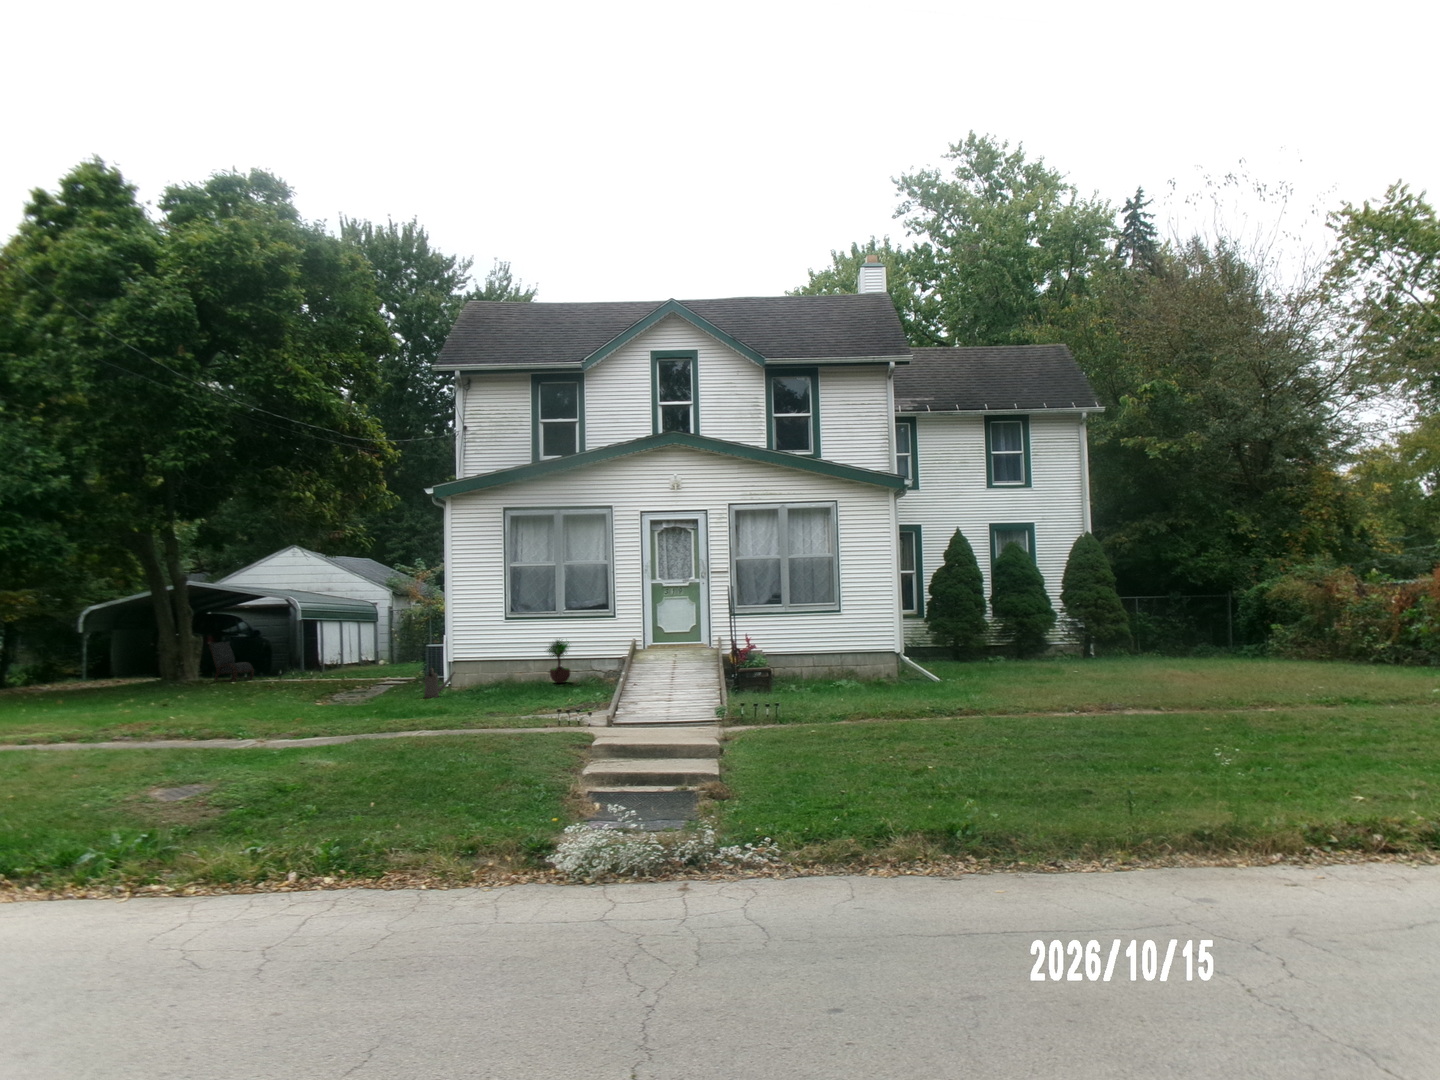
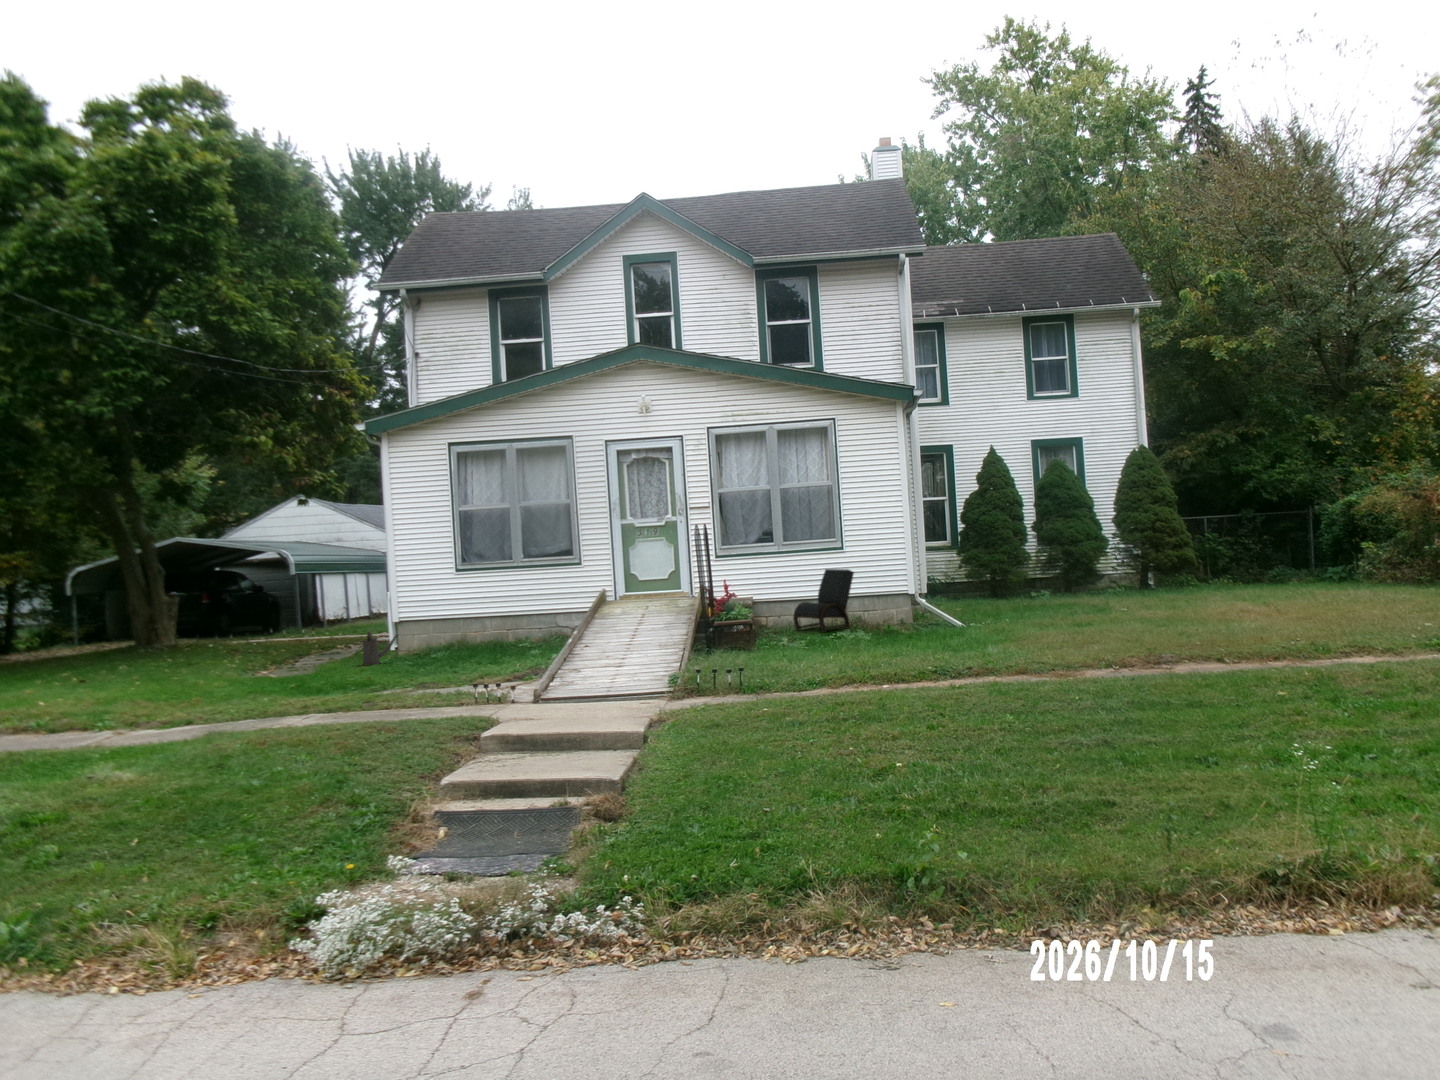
potted tree: present [547,640,570,683] -> none [496,589,528,644]
lounge chair: present [209,642,254,682] -> present [793,569,854,632]

